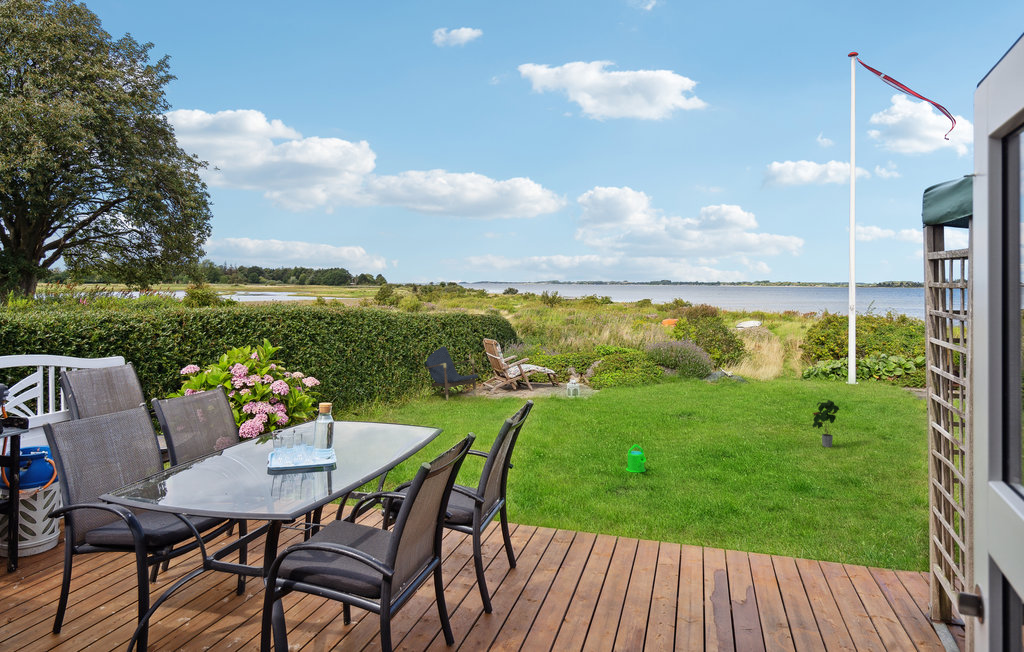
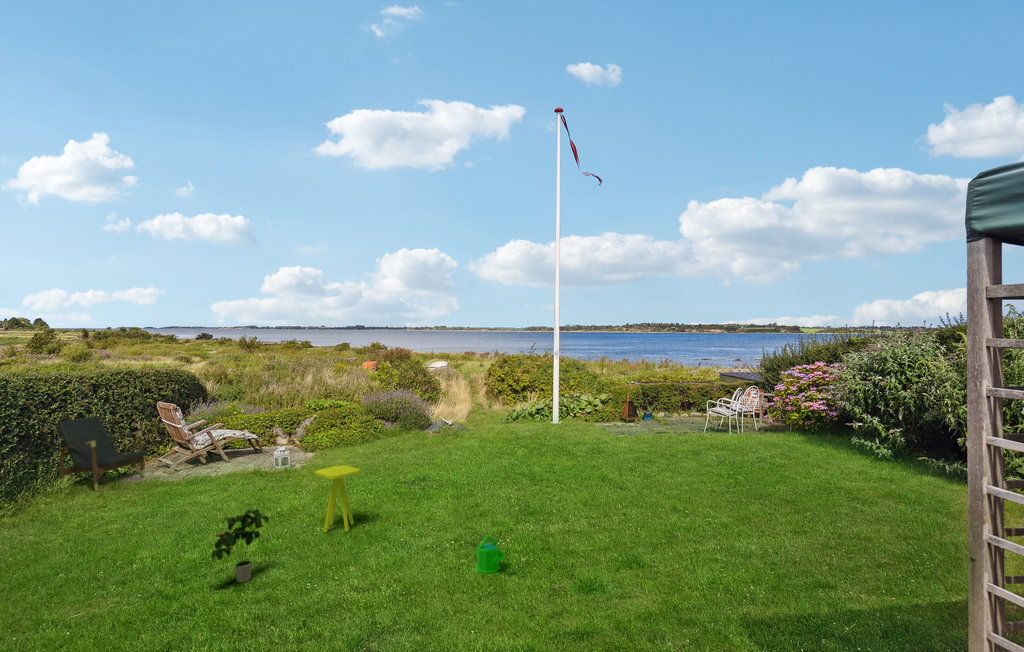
side table: none [601,390,638,442] -> present [315,465,361,533]
potted plant: present [812,400,839,447] -> present [211,509,269,582]
watering can: present [626,444,646,473] -> present [476,536,505,573]

